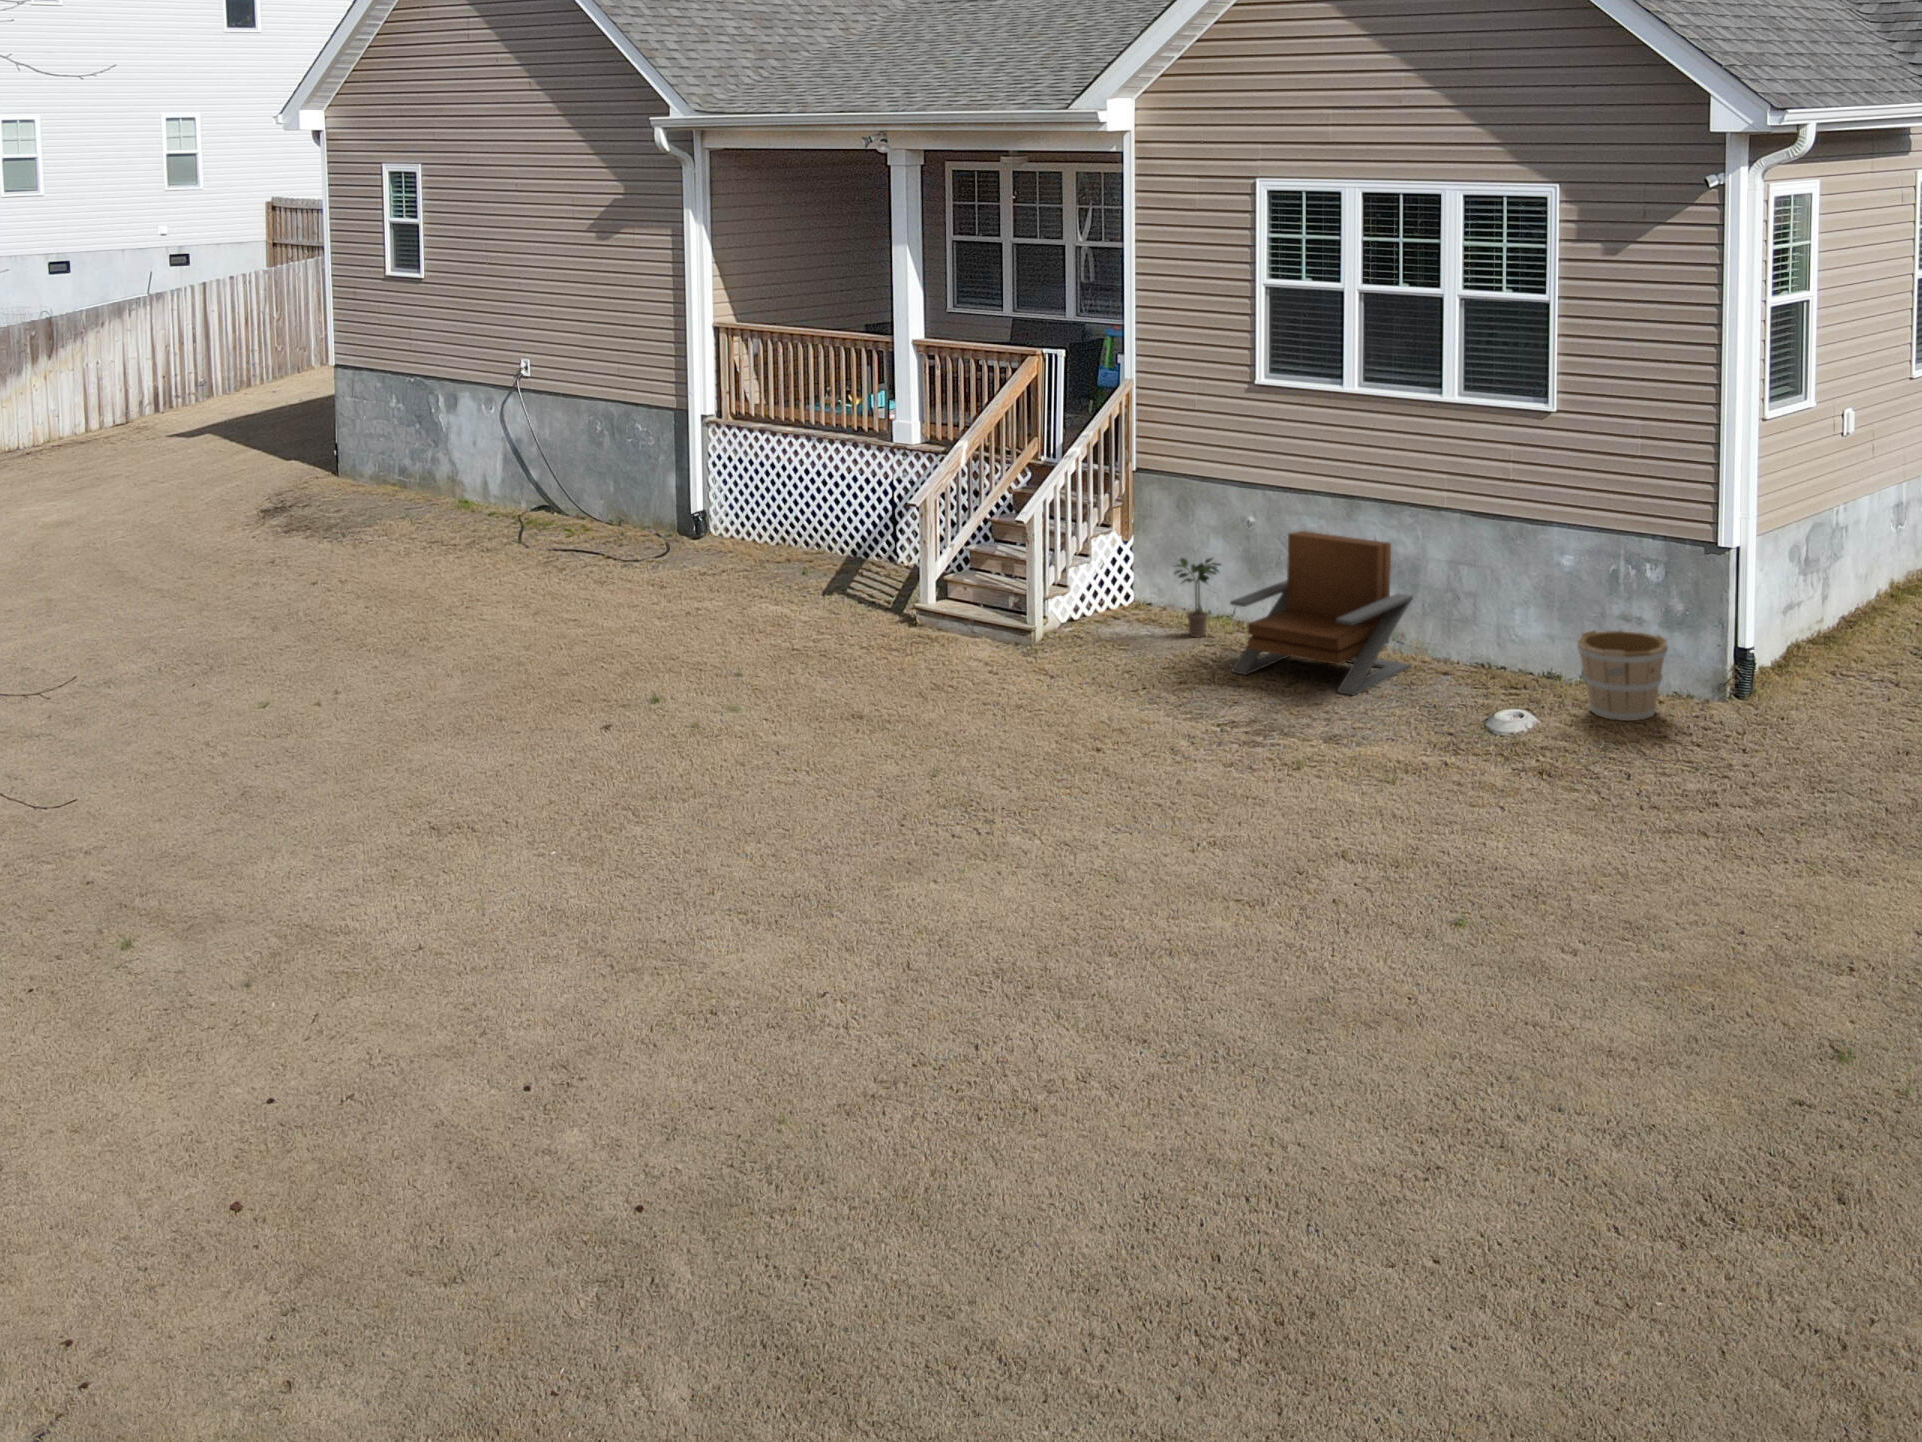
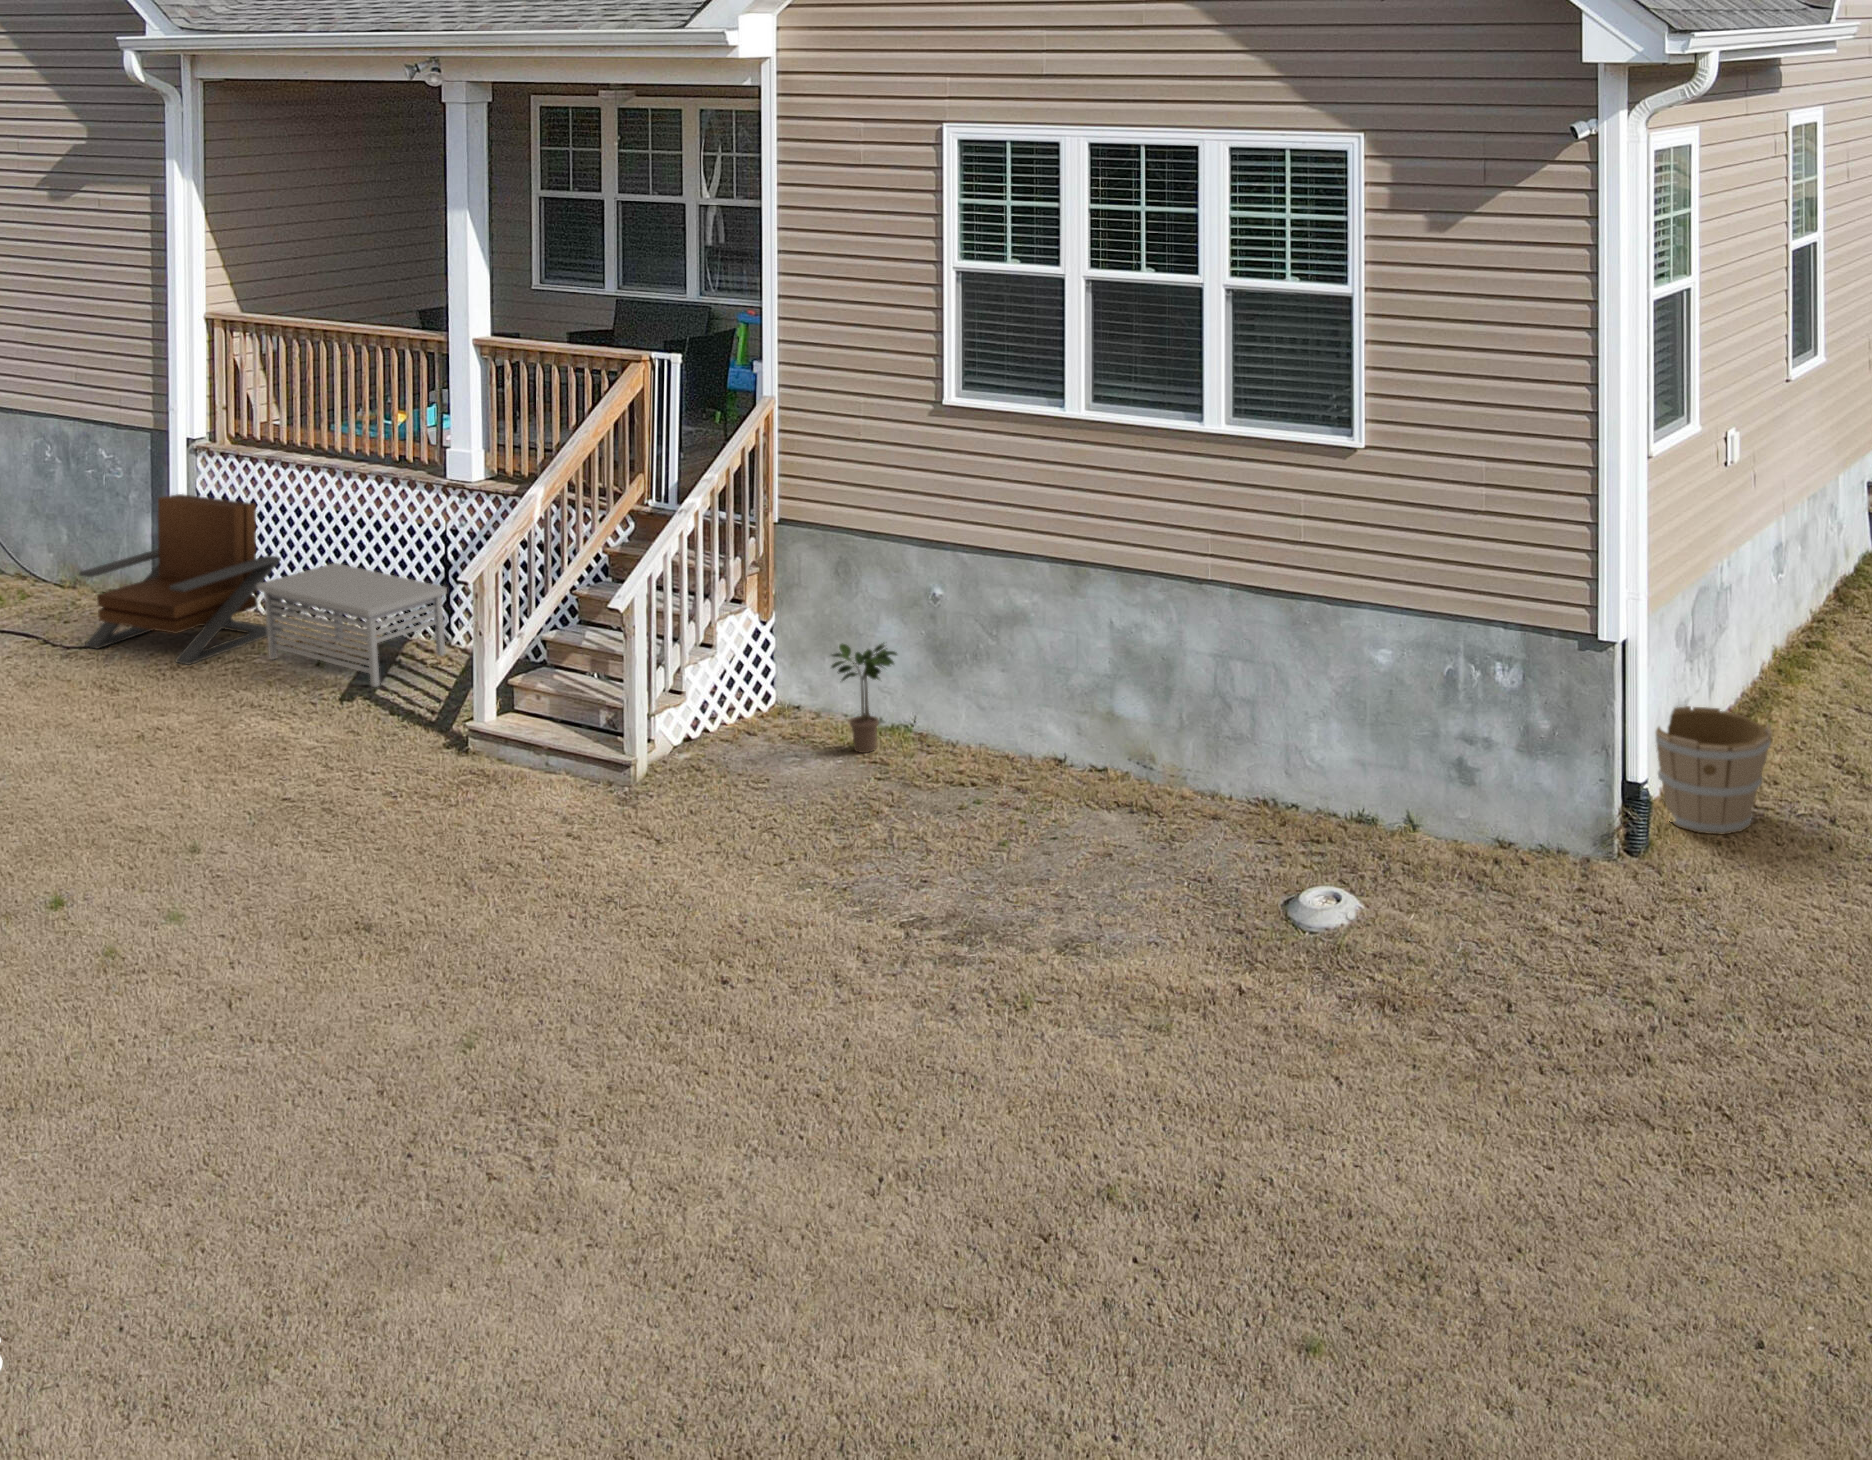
storage bench: none [757,505,893,591] -> present [257,563,447,687]
lounge chair: present [1230,531,1413,695] -> present [79,494,282,665]
wooden bucket: present [1577,630,1668,721] -> present [1656,706,1772,834]

